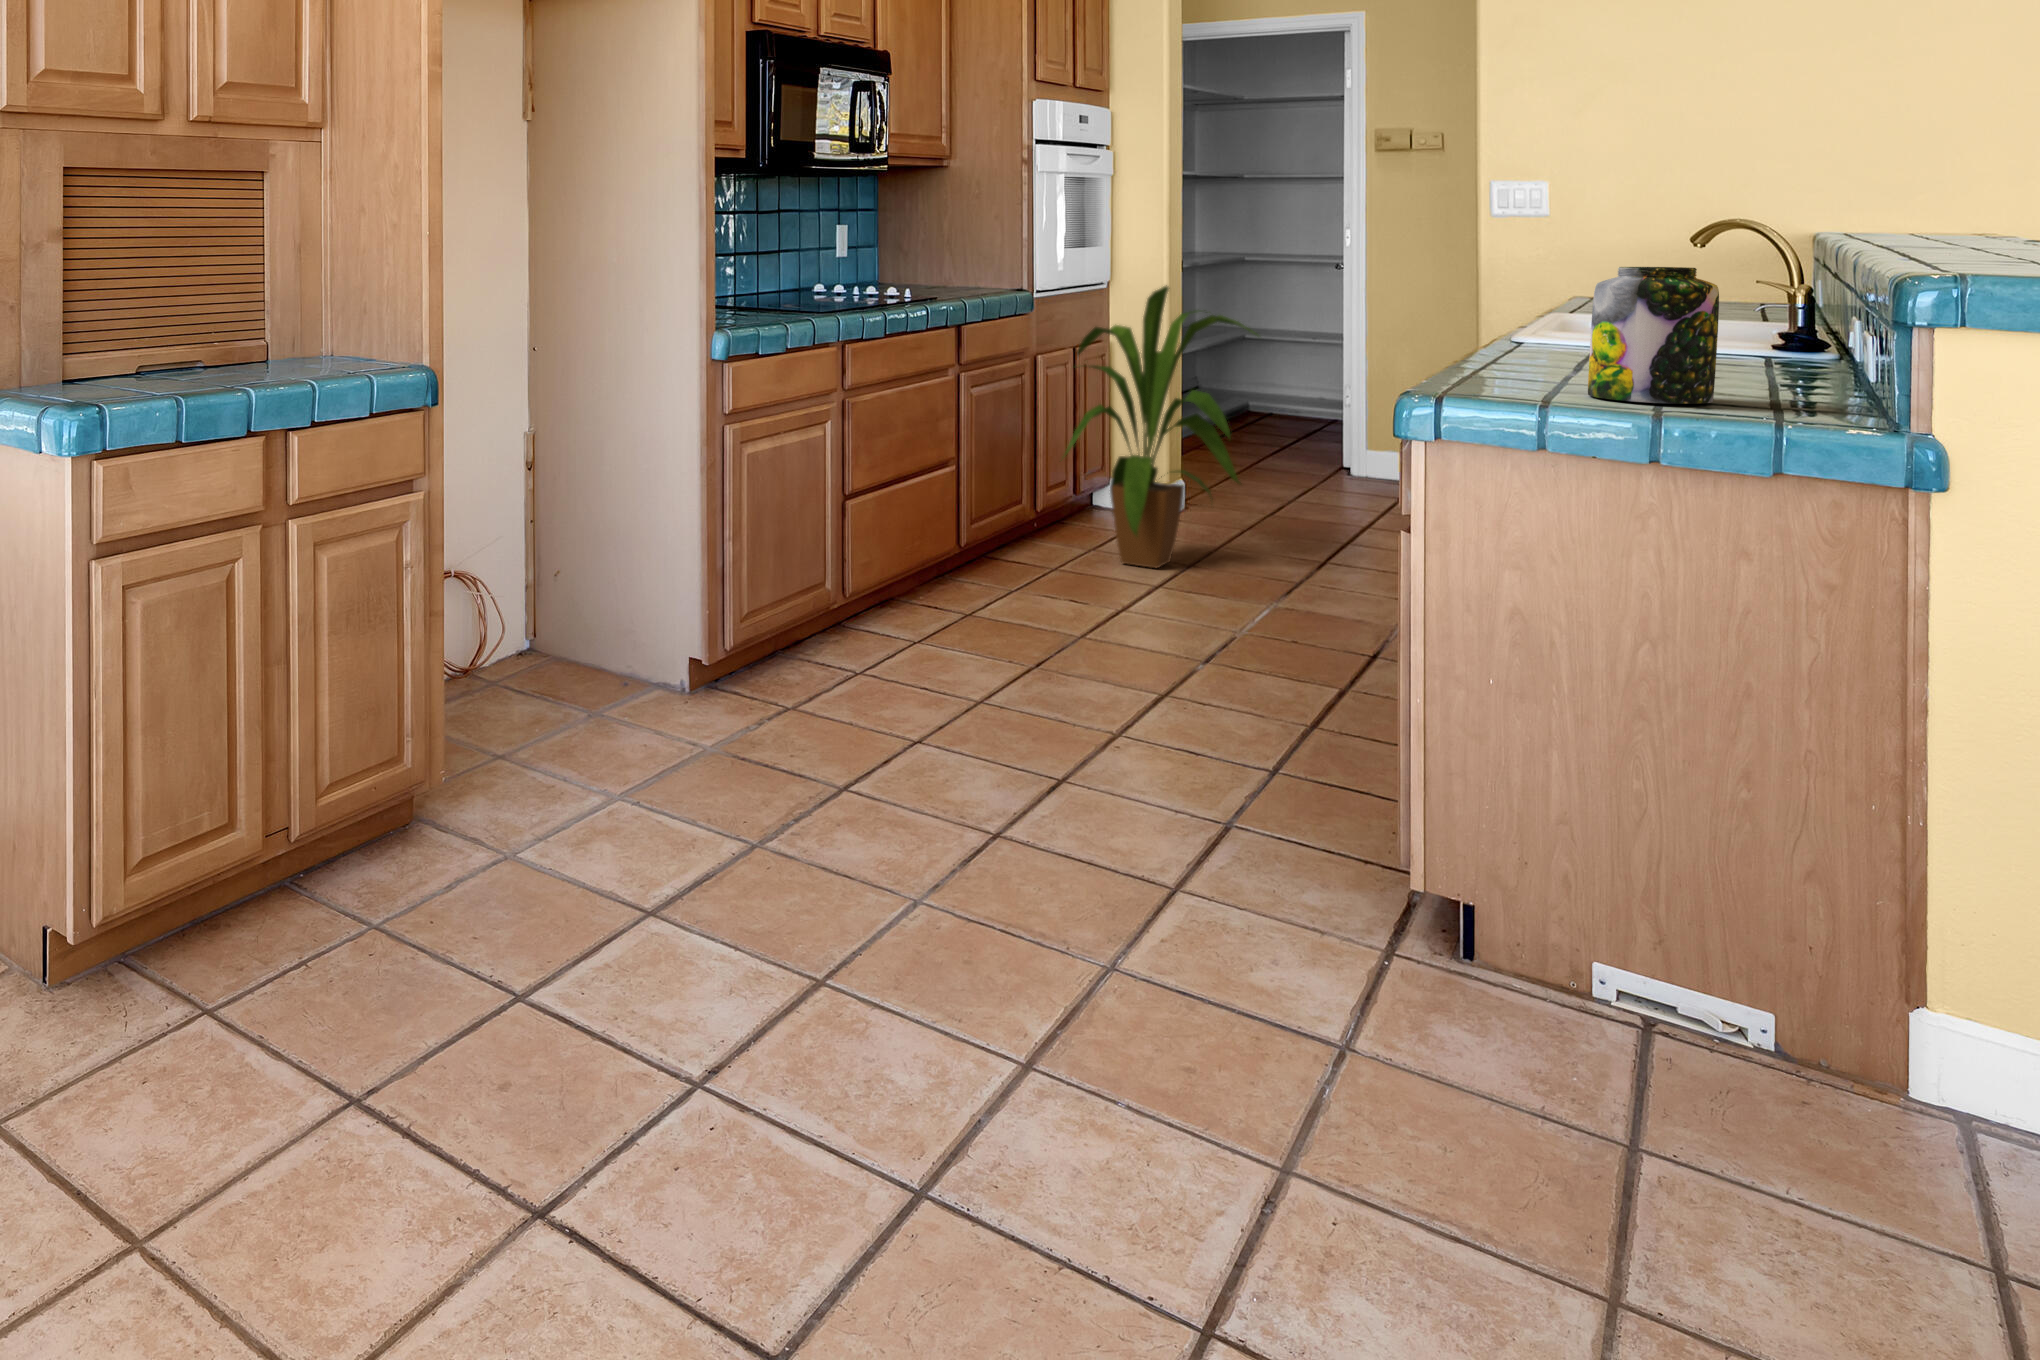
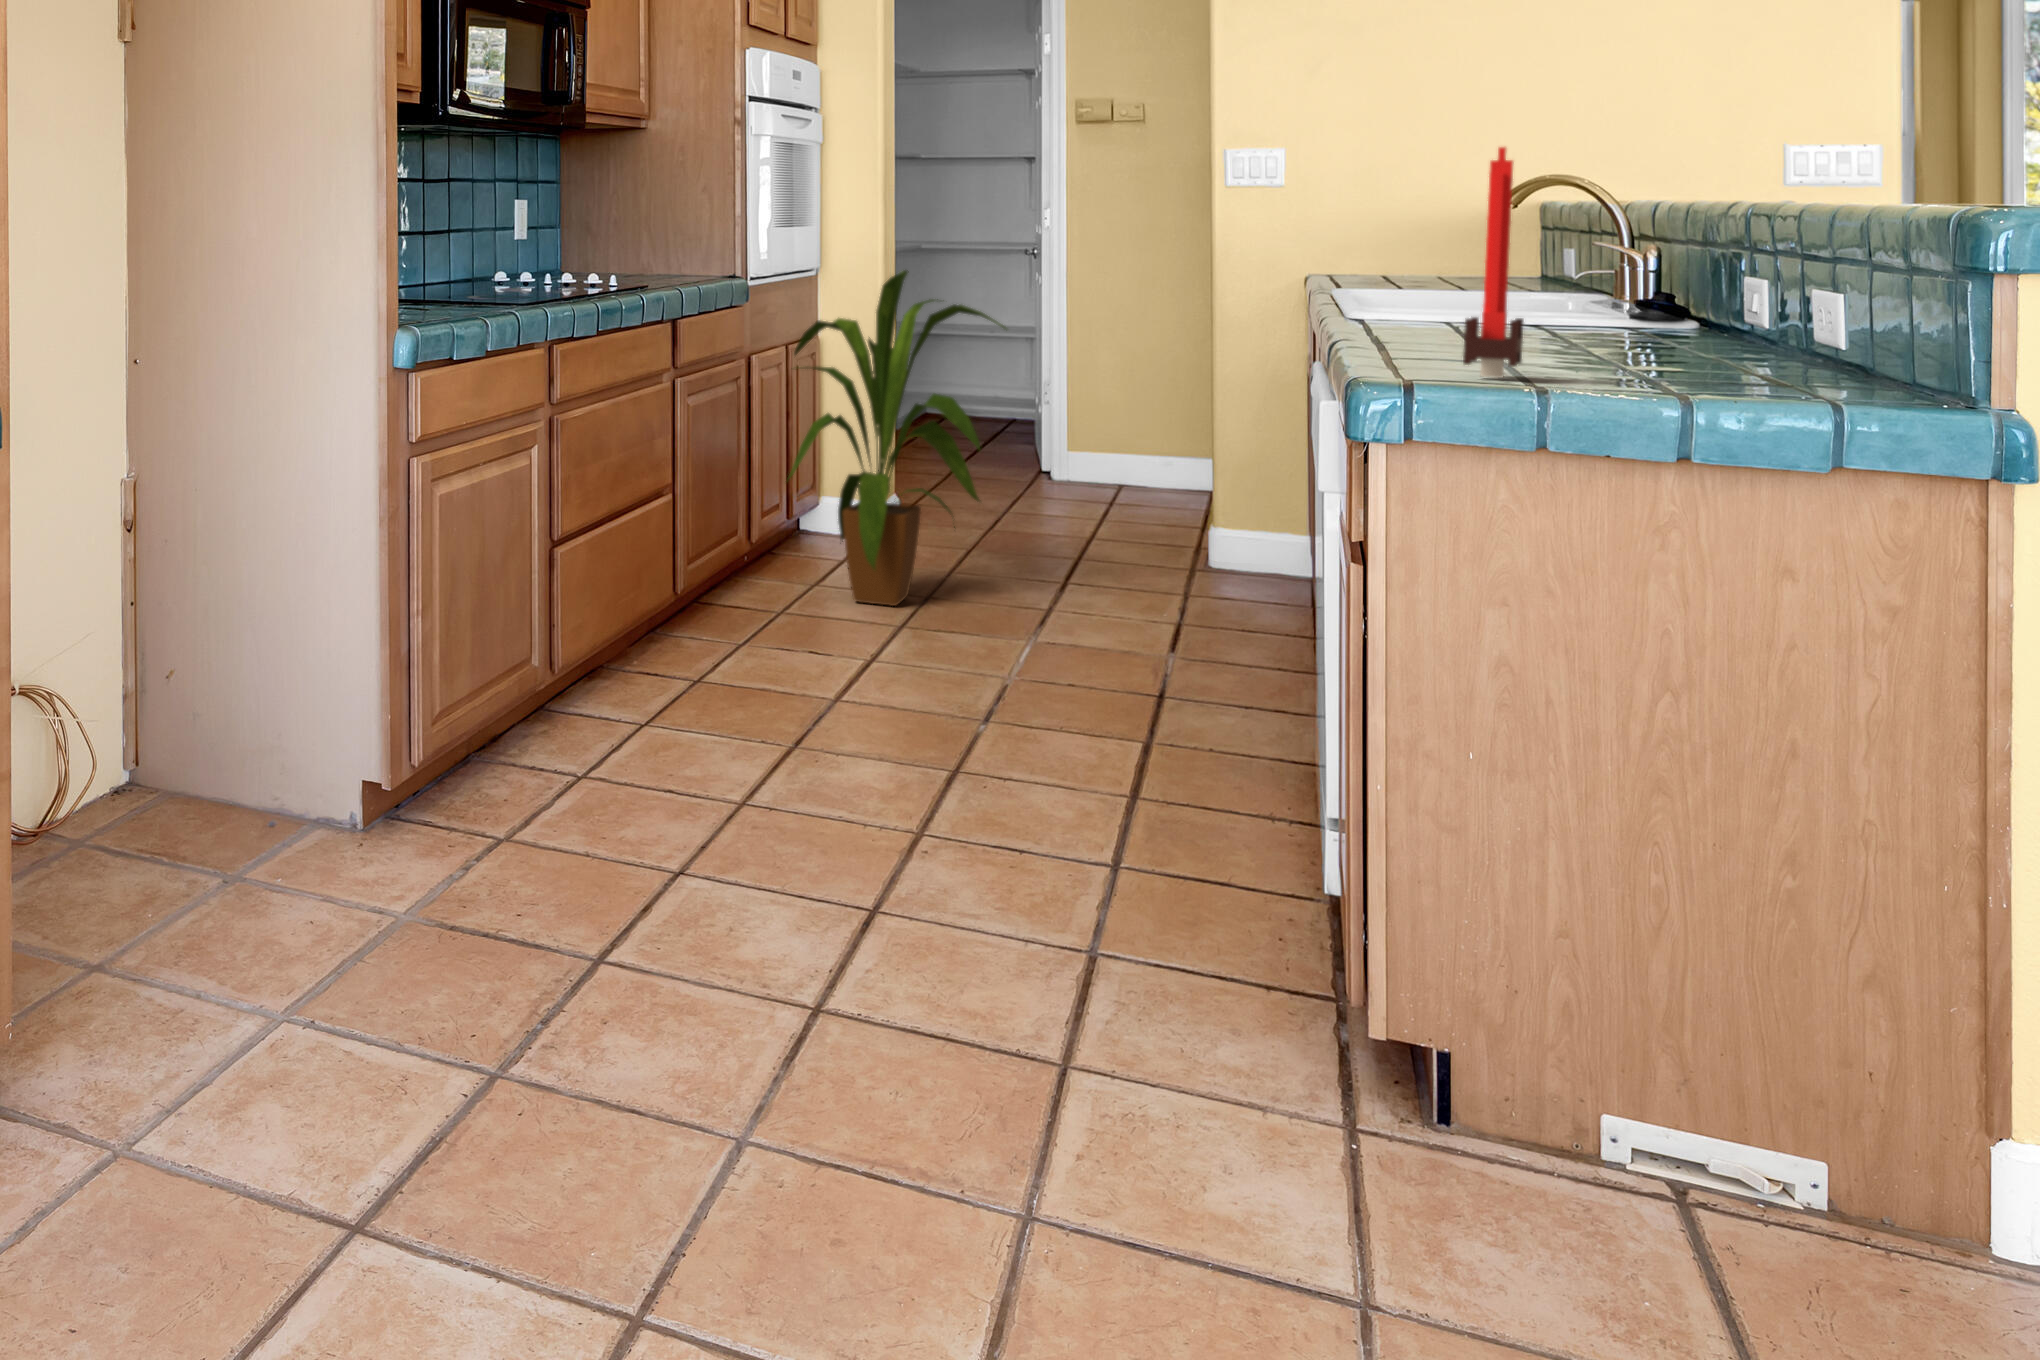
candle: none [1500,205,1554,381] -> present [1463,147,1524,378]
jar: present [1588,267,1719,404] -> none [1601,224,1771,404]

